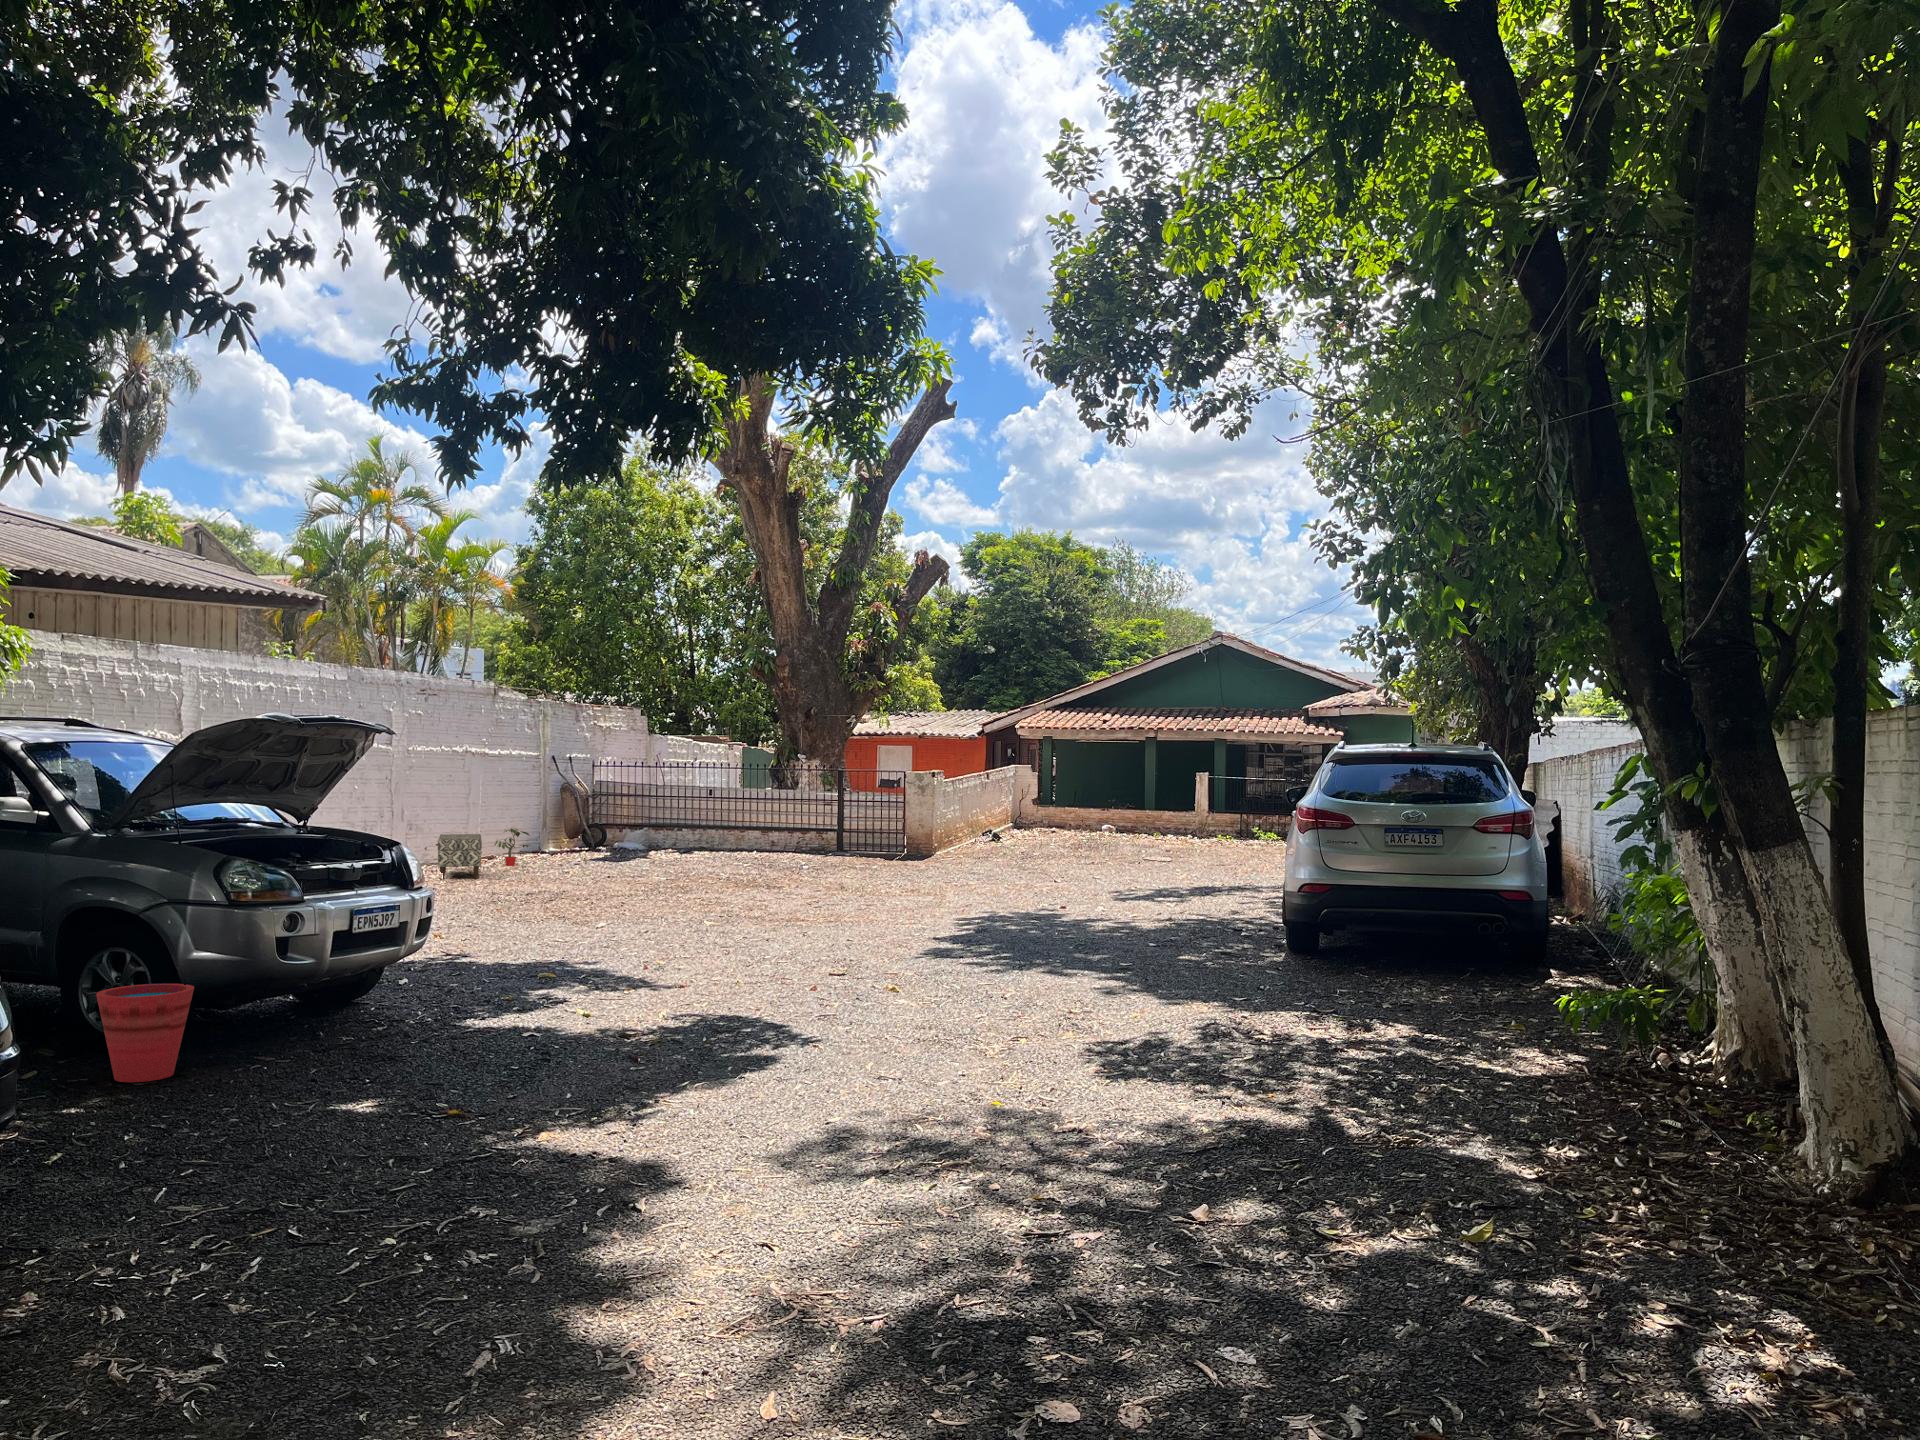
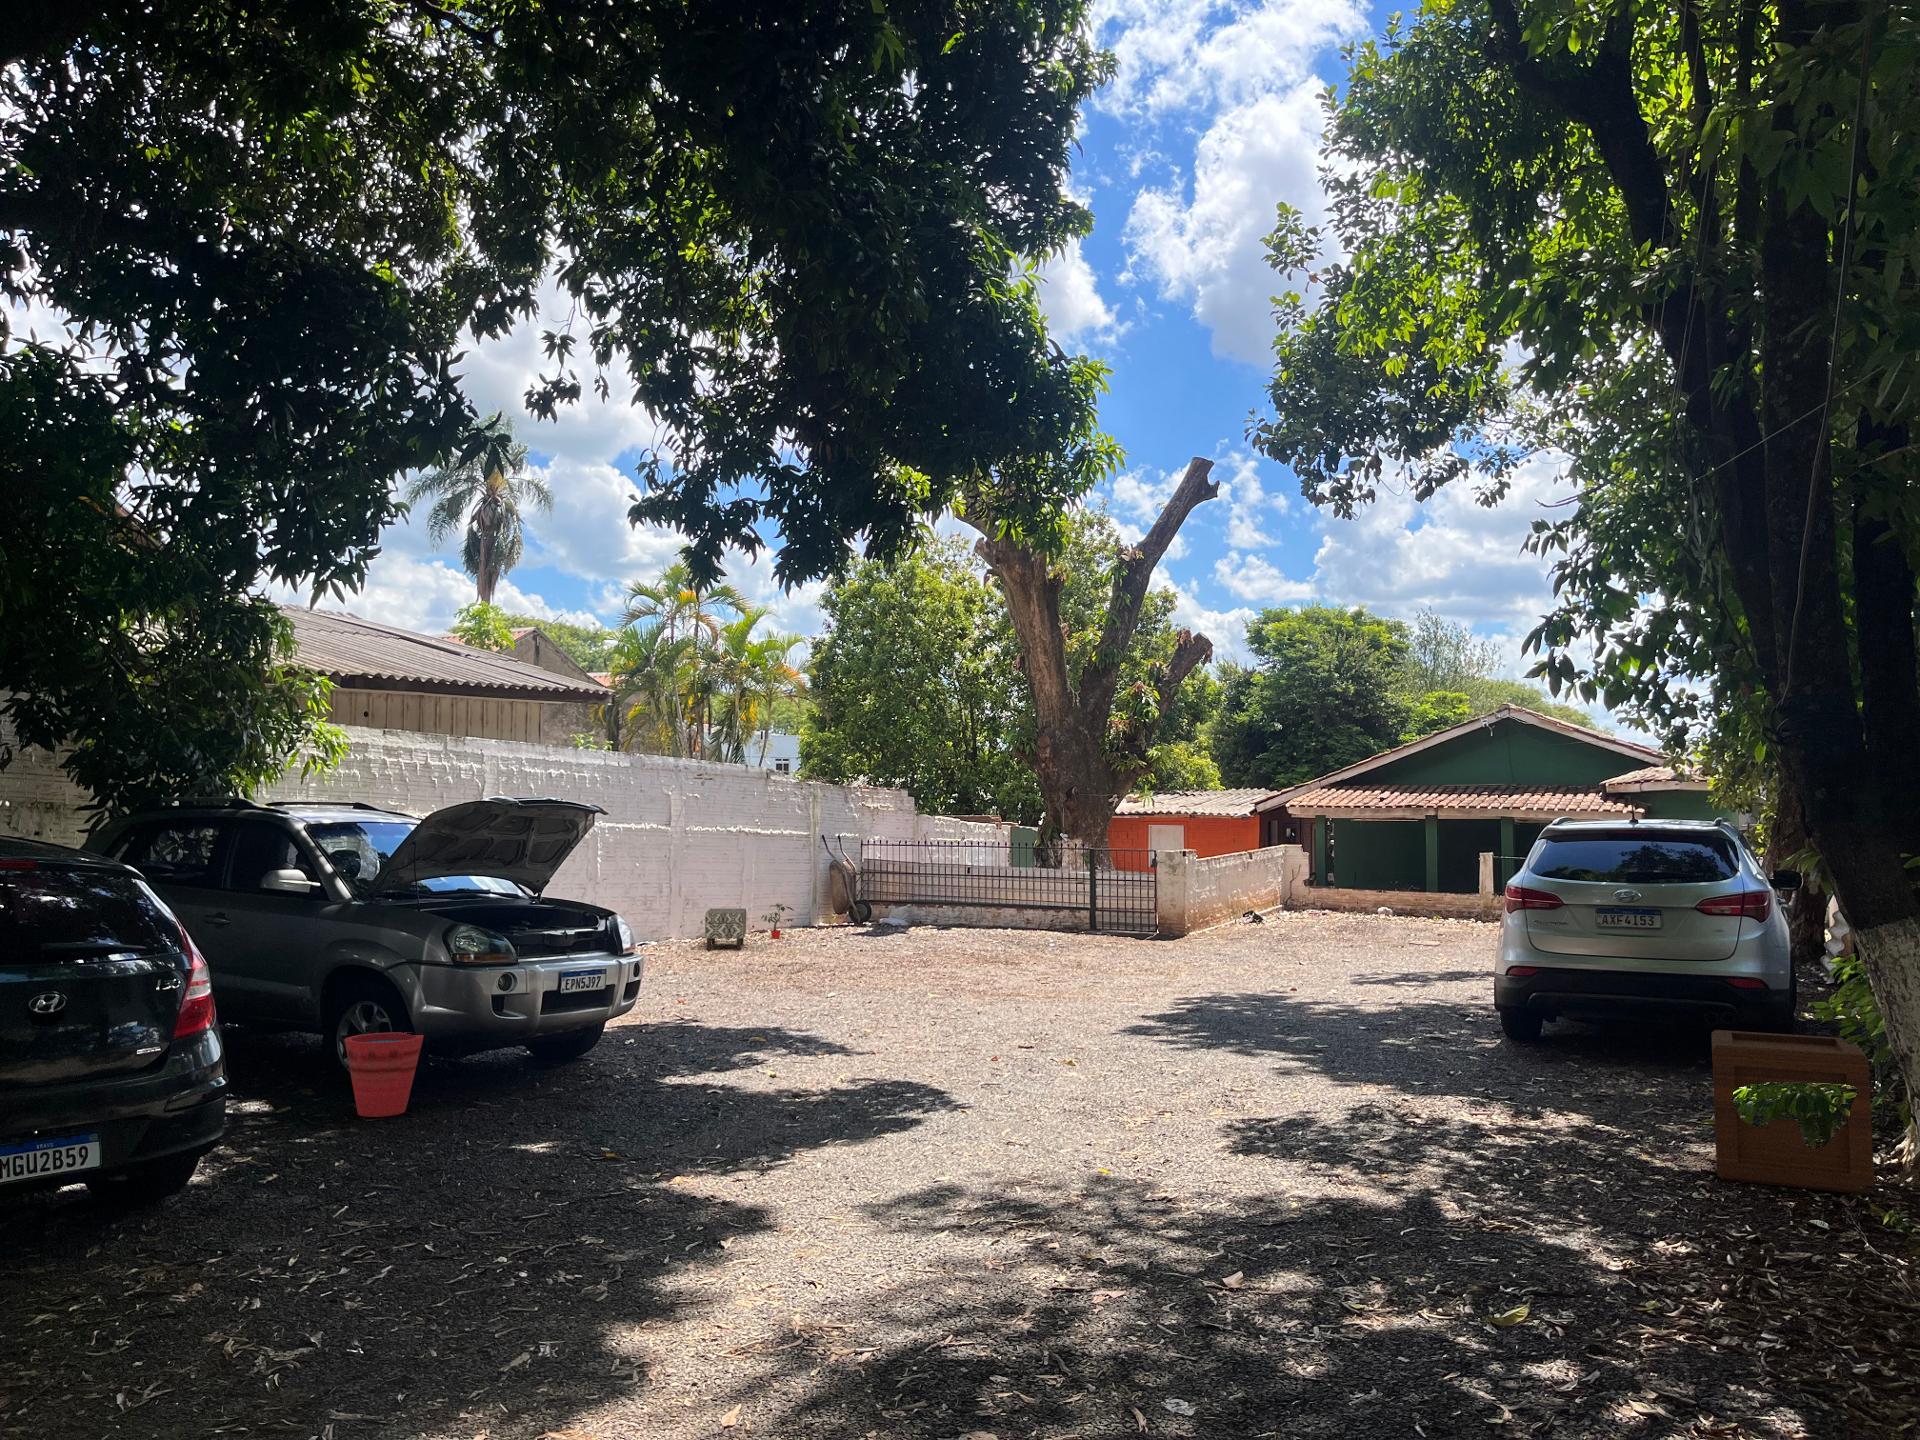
wooden crate: none [1543,942,1698,1090] -> present [1712,1030,1874,1195]

